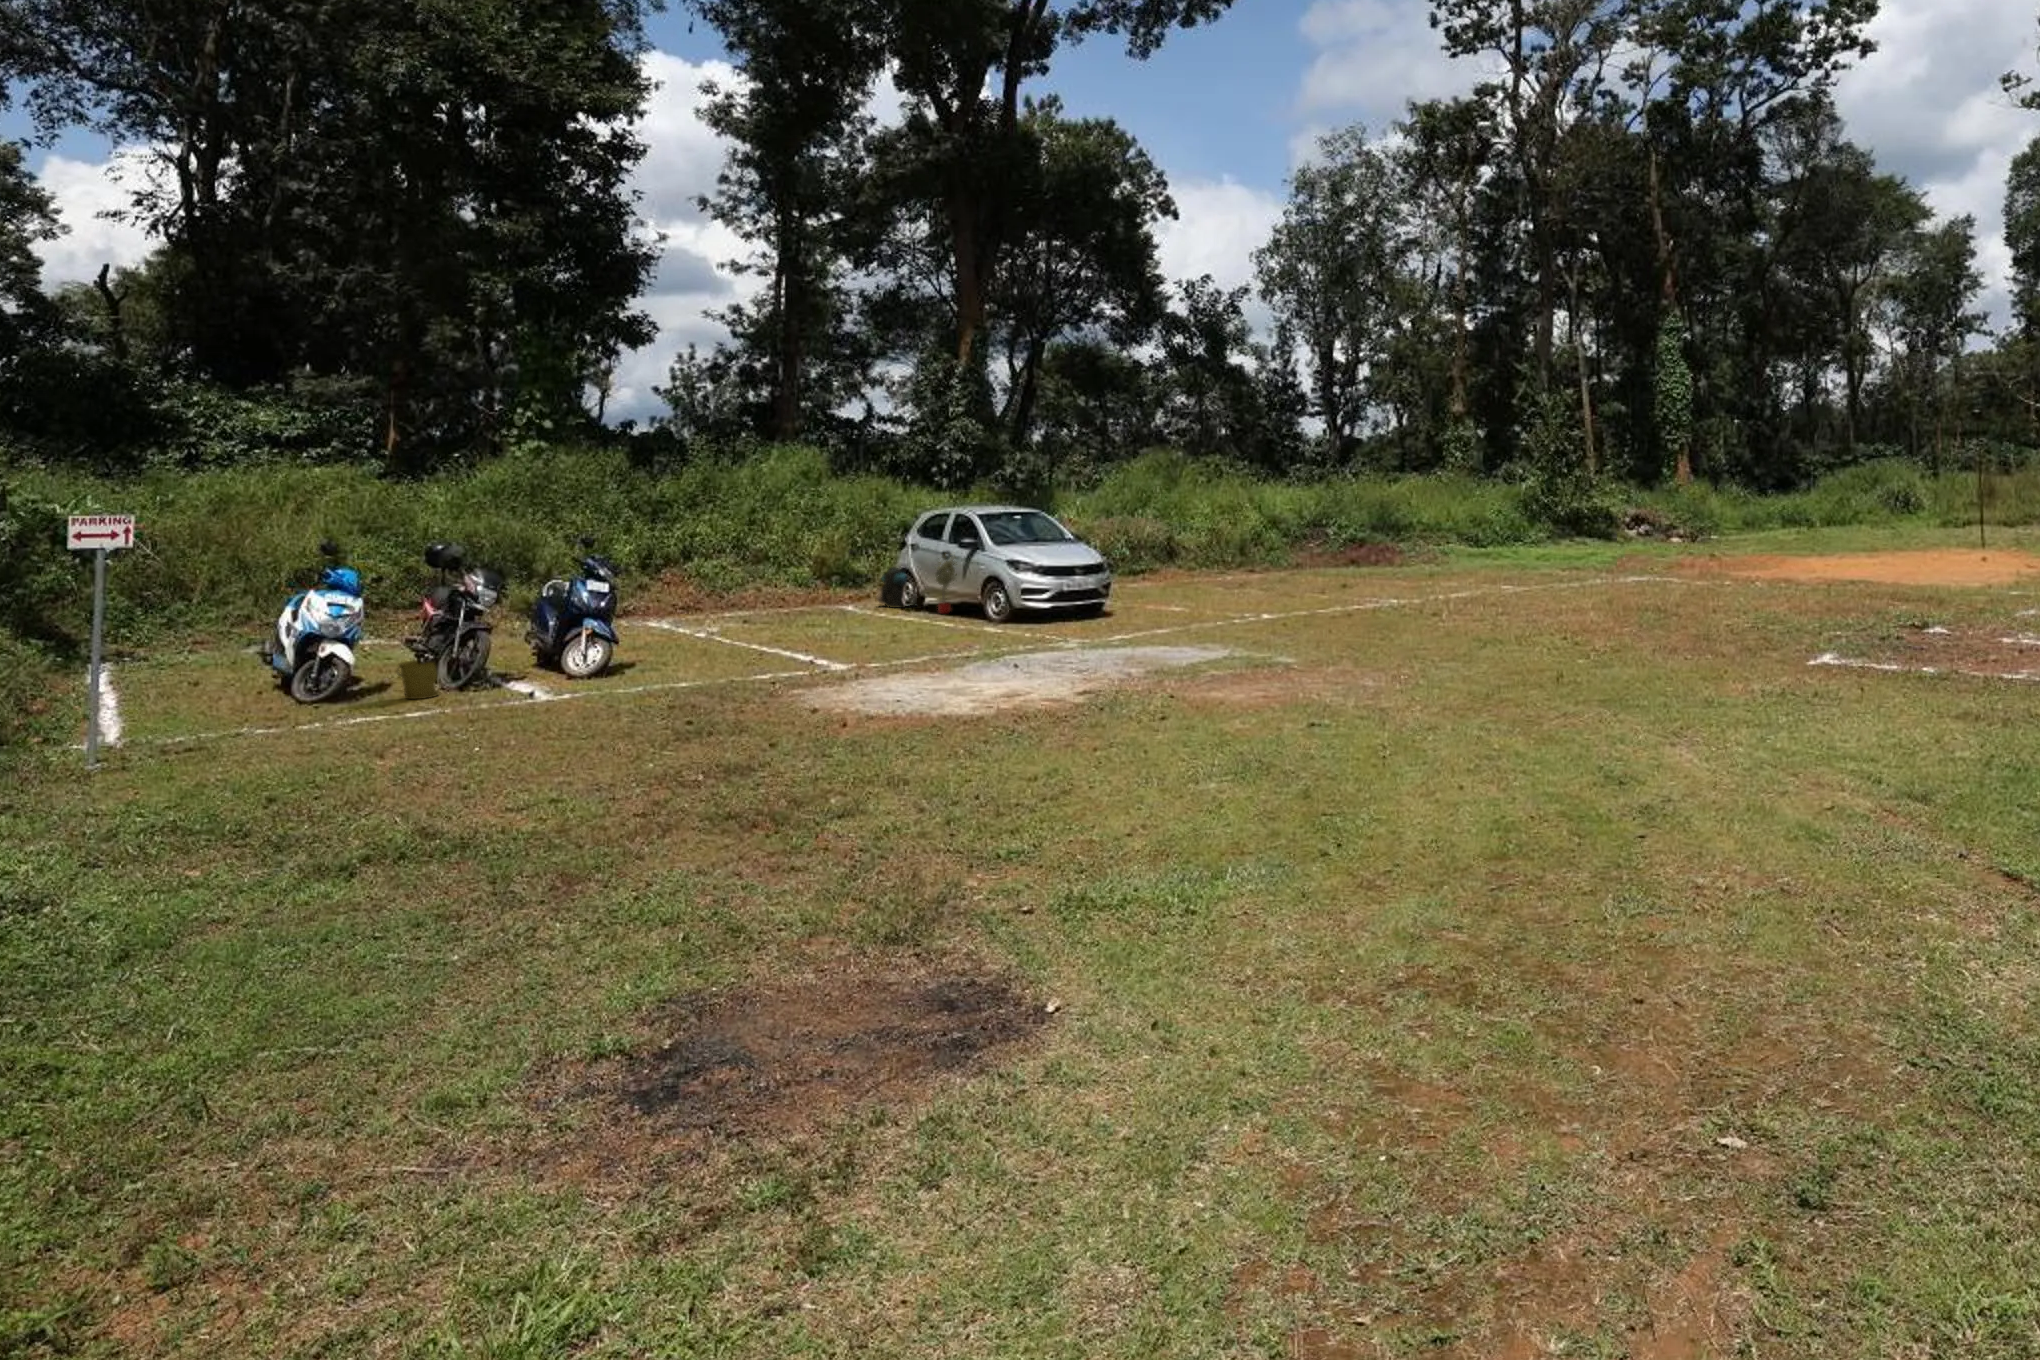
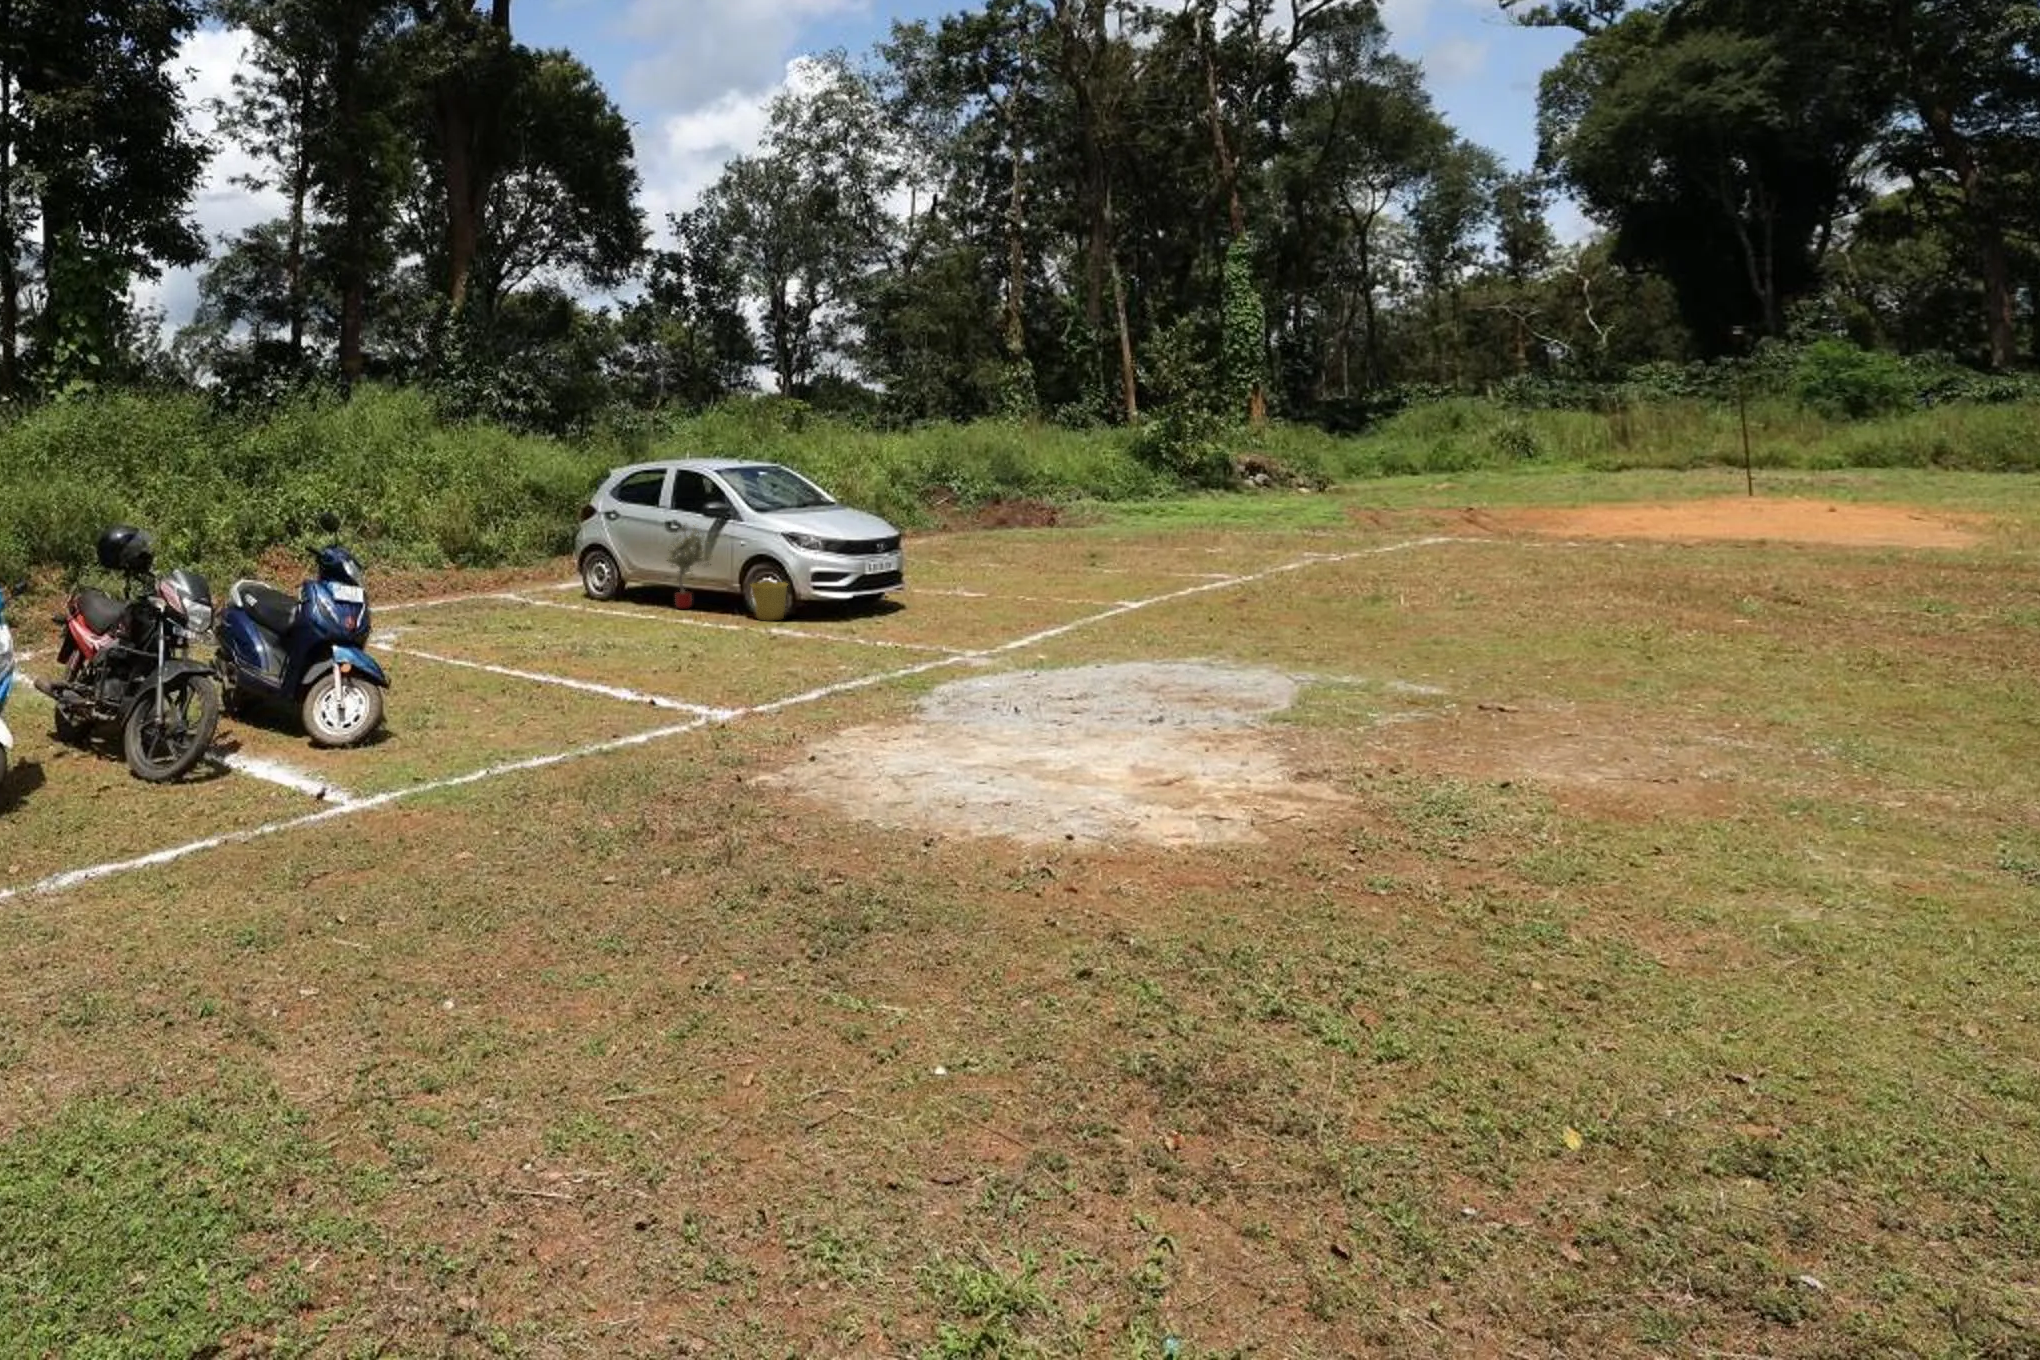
backpack: present [876,567,907,608] -> none [566,543,622,599]
bucket: present [398,660,440,699] -> present [750,582,788,621]

